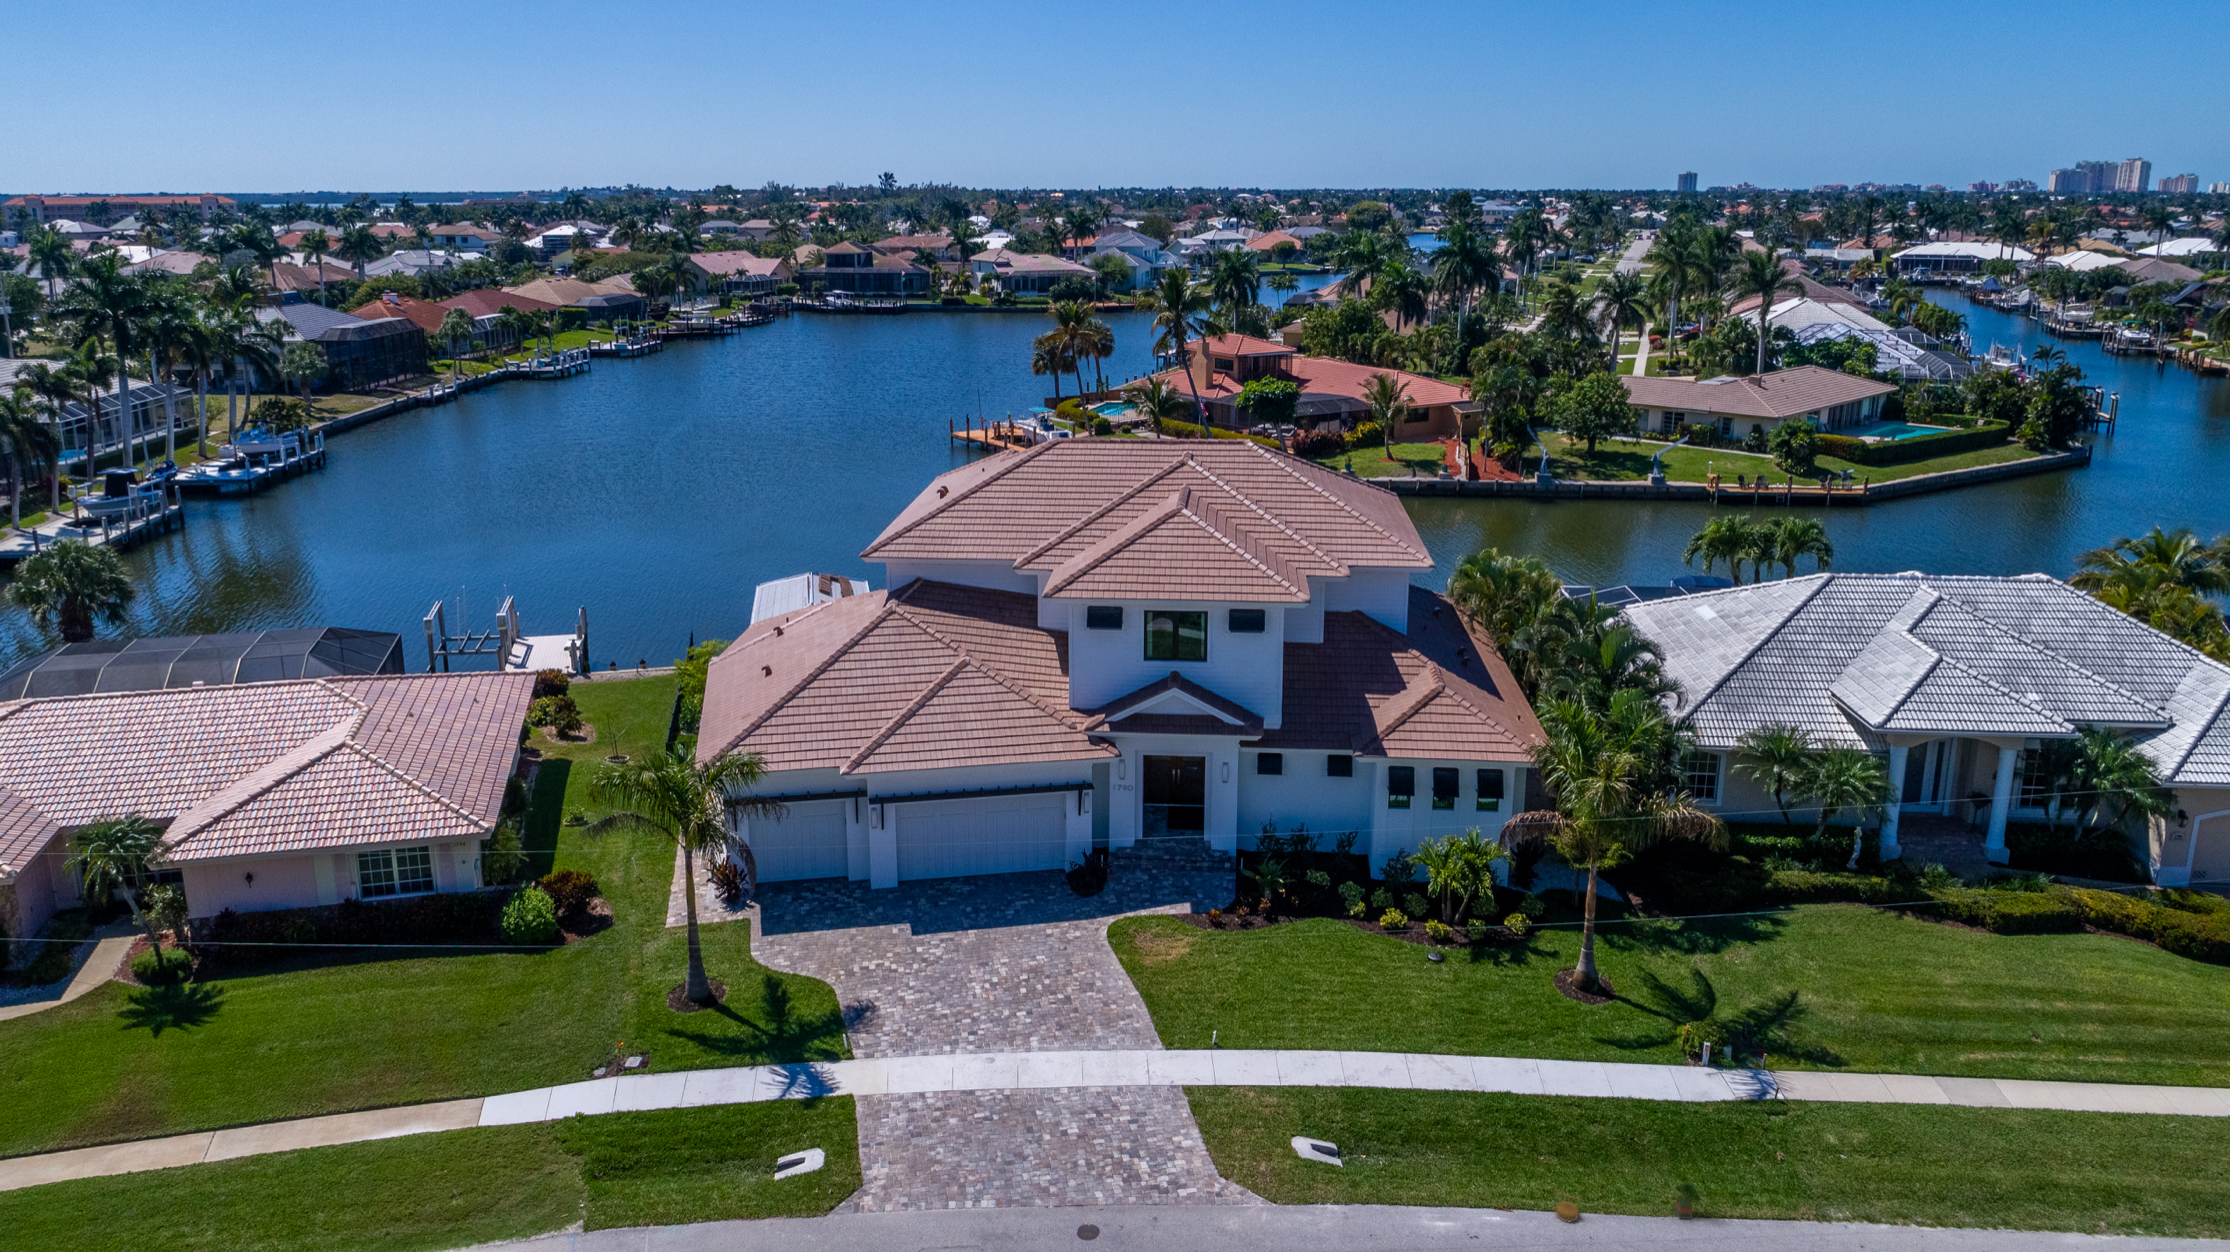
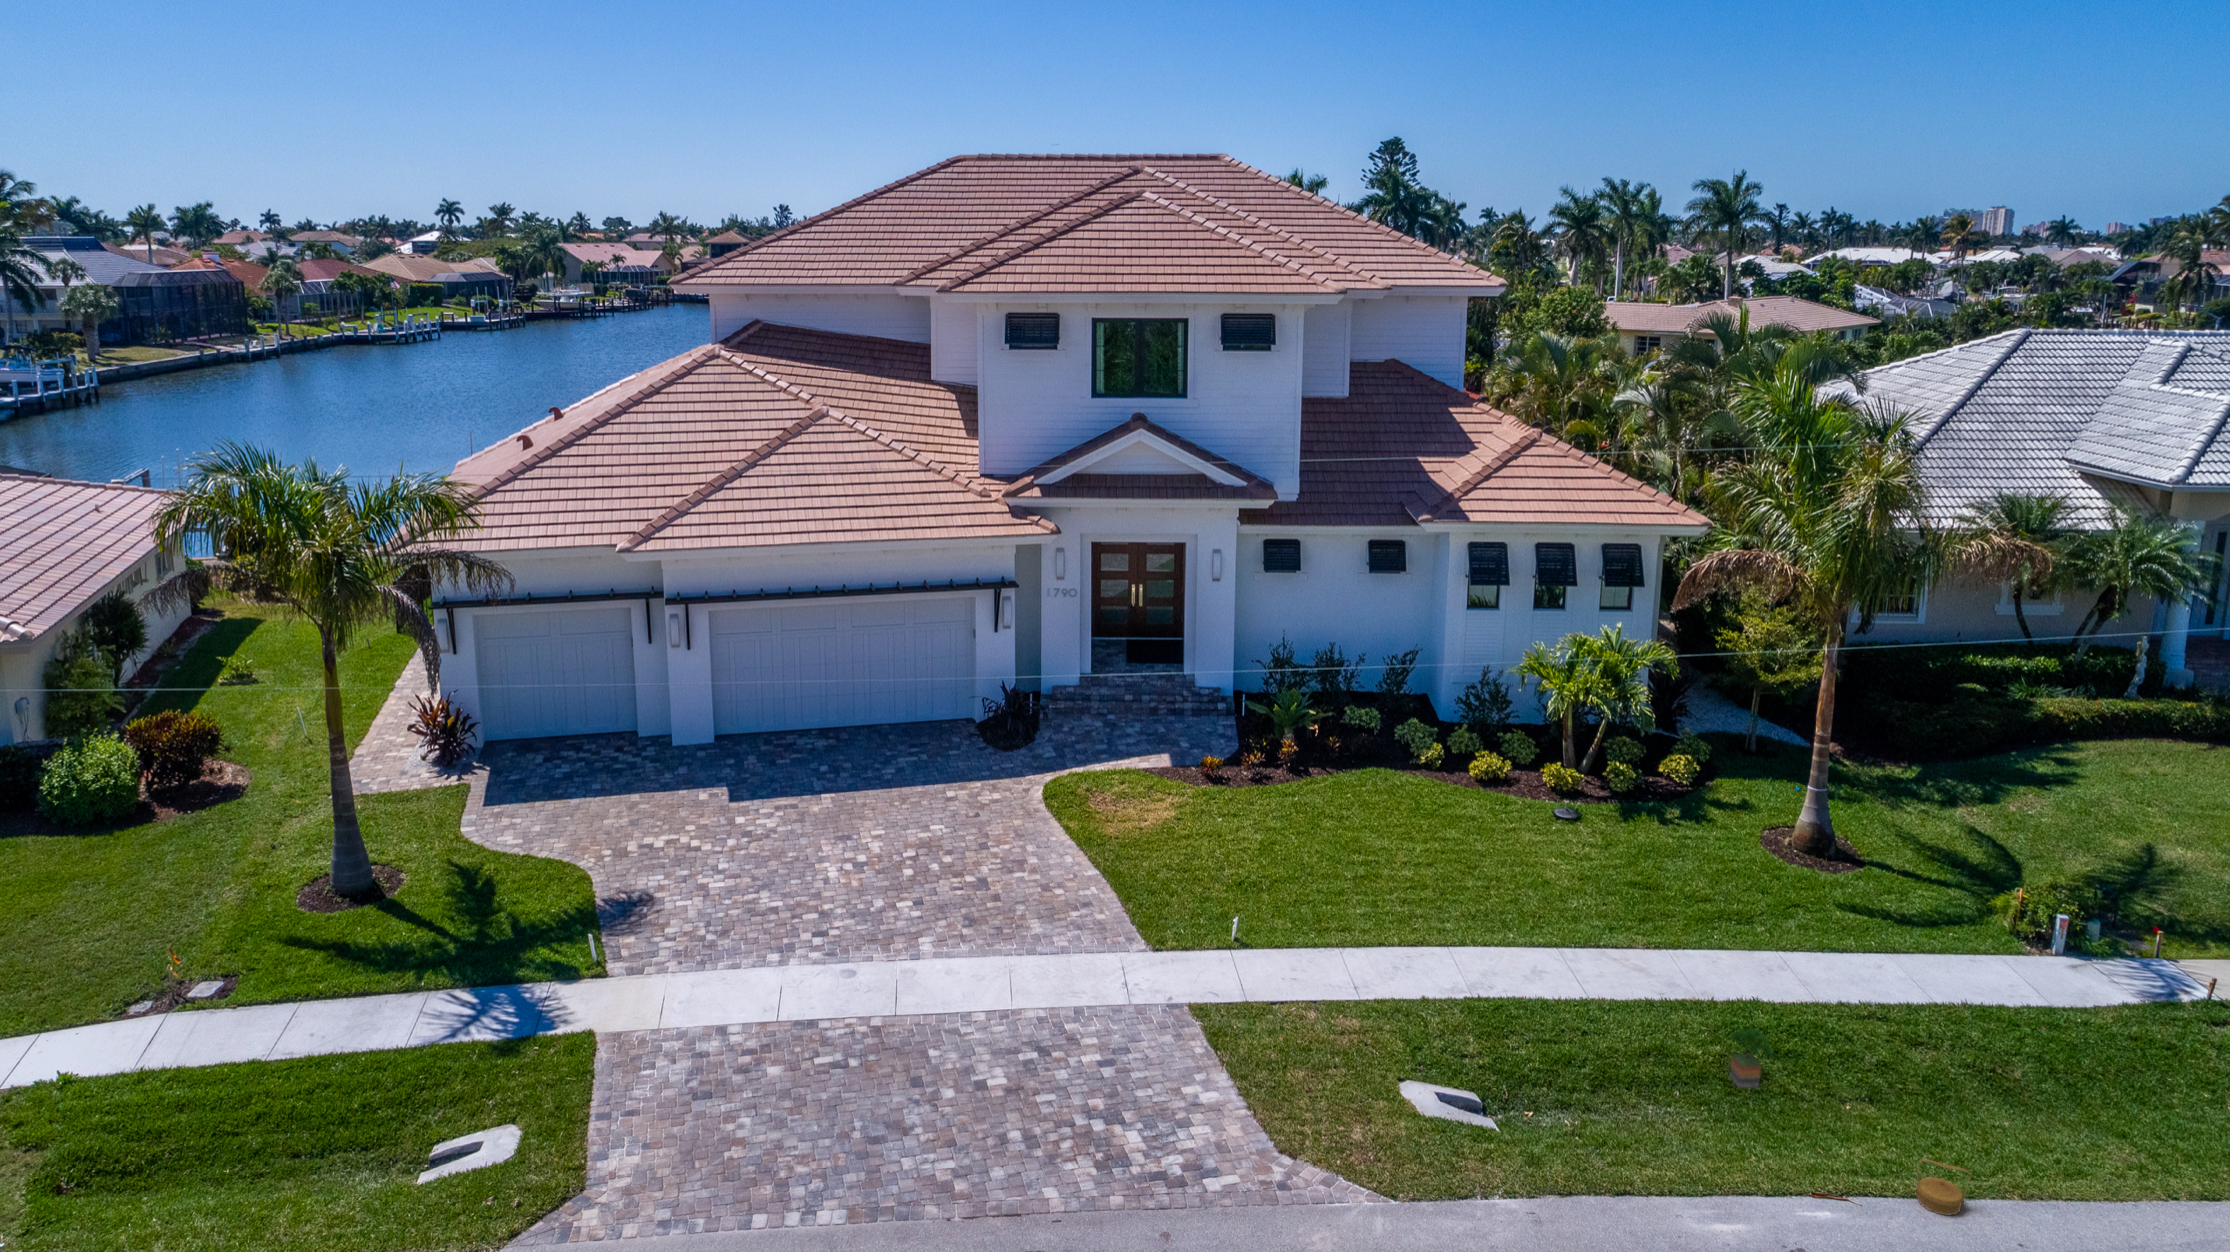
potted tree: present [1675,1184,1700,1219] -> present [1729,1028,1773,1088]

